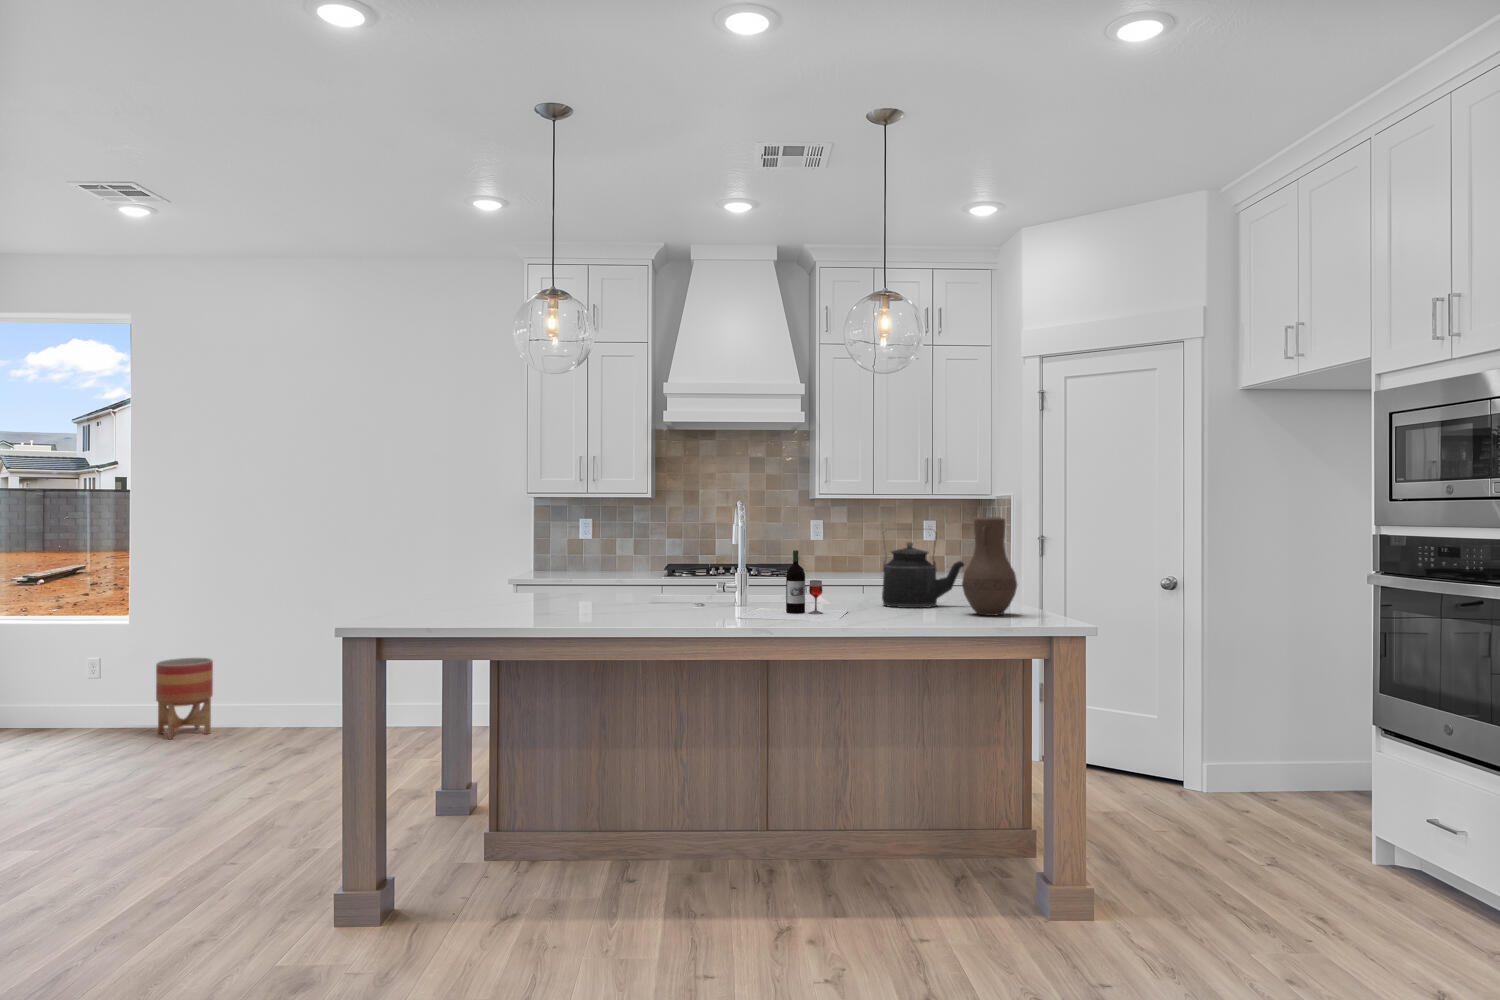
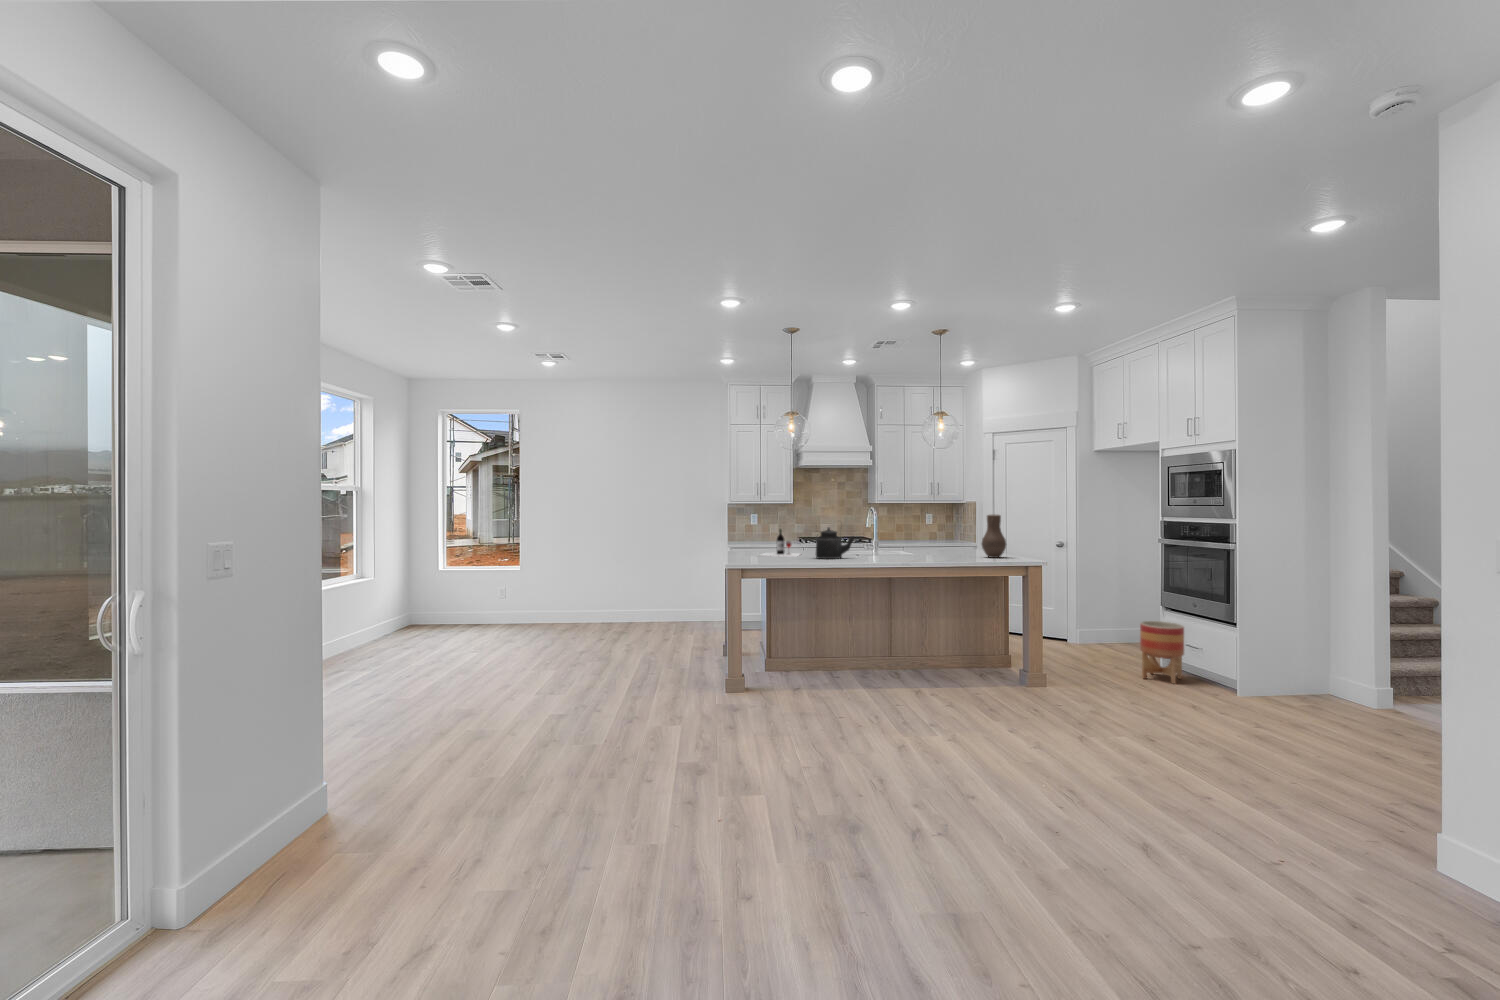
kettle: present [882,530,964,608] -> present [816,528,855,559]
wine bottle: present [738,550,848,620] -> present [760,529,800,556]
planter: present [156,658,213,739] -> present [1140,621,1184,684]

